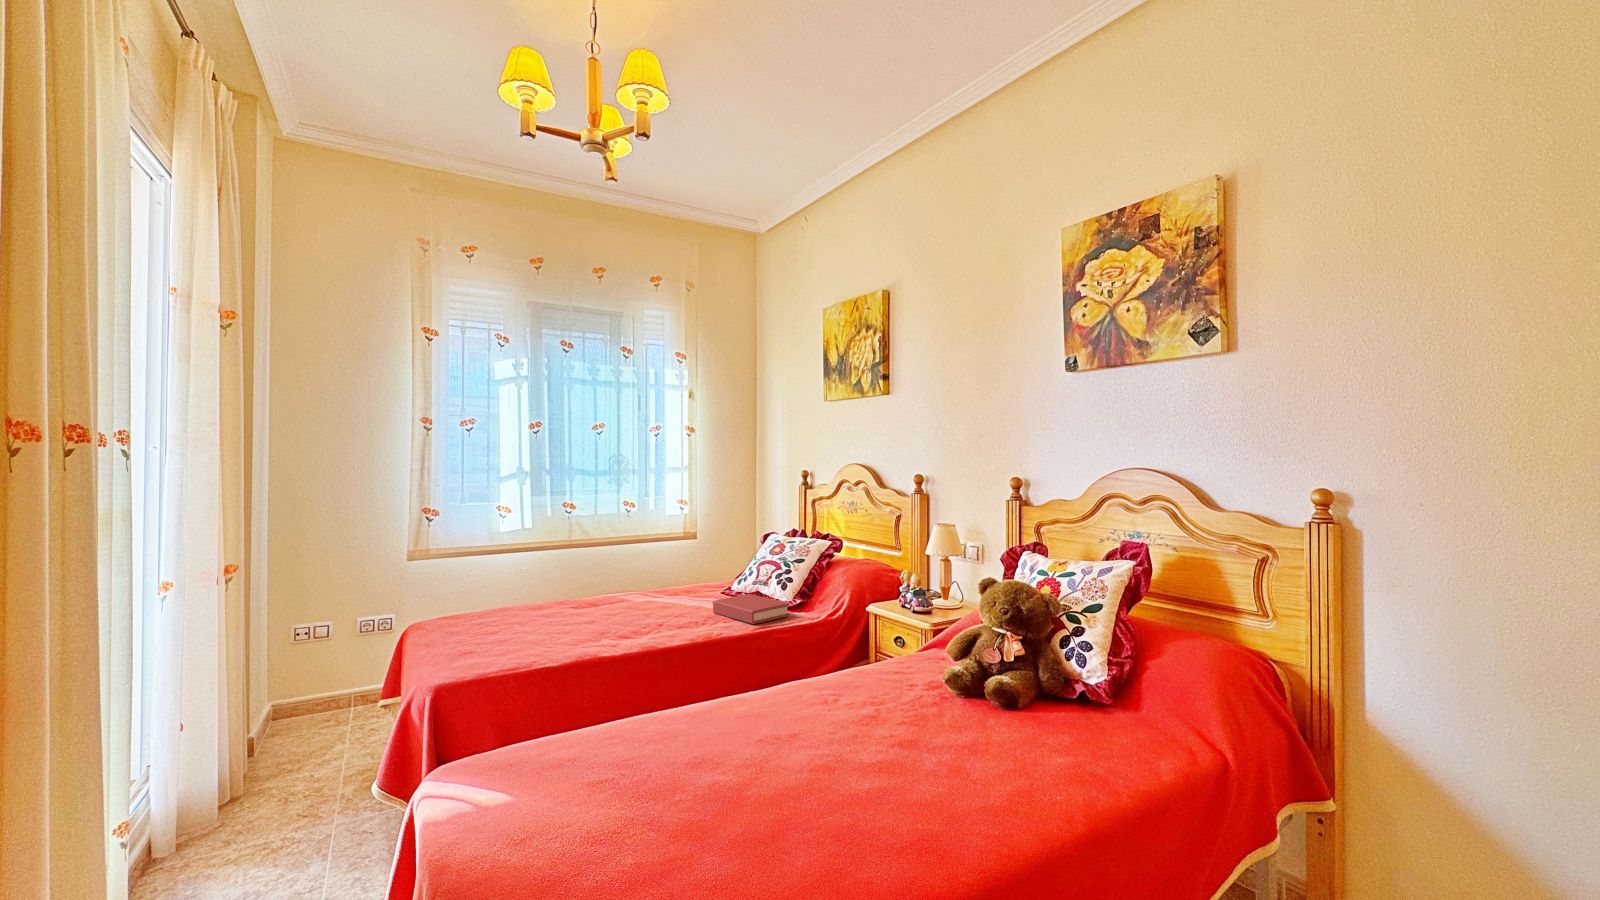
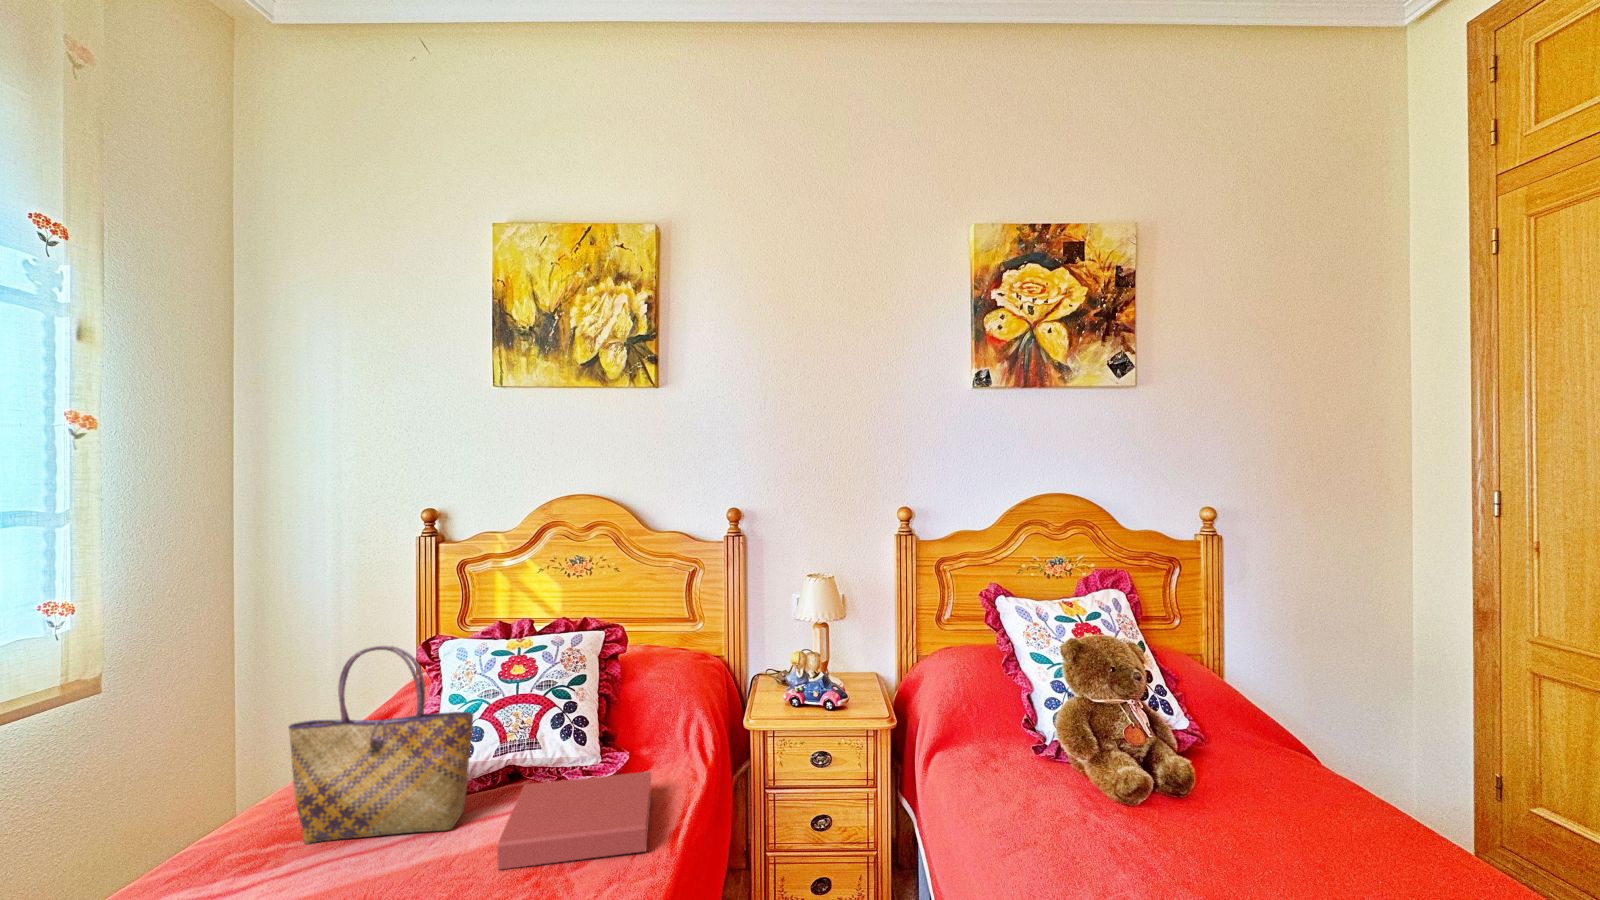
tote bag: none [690,516,735,602] -> present [289,646,473,844]

